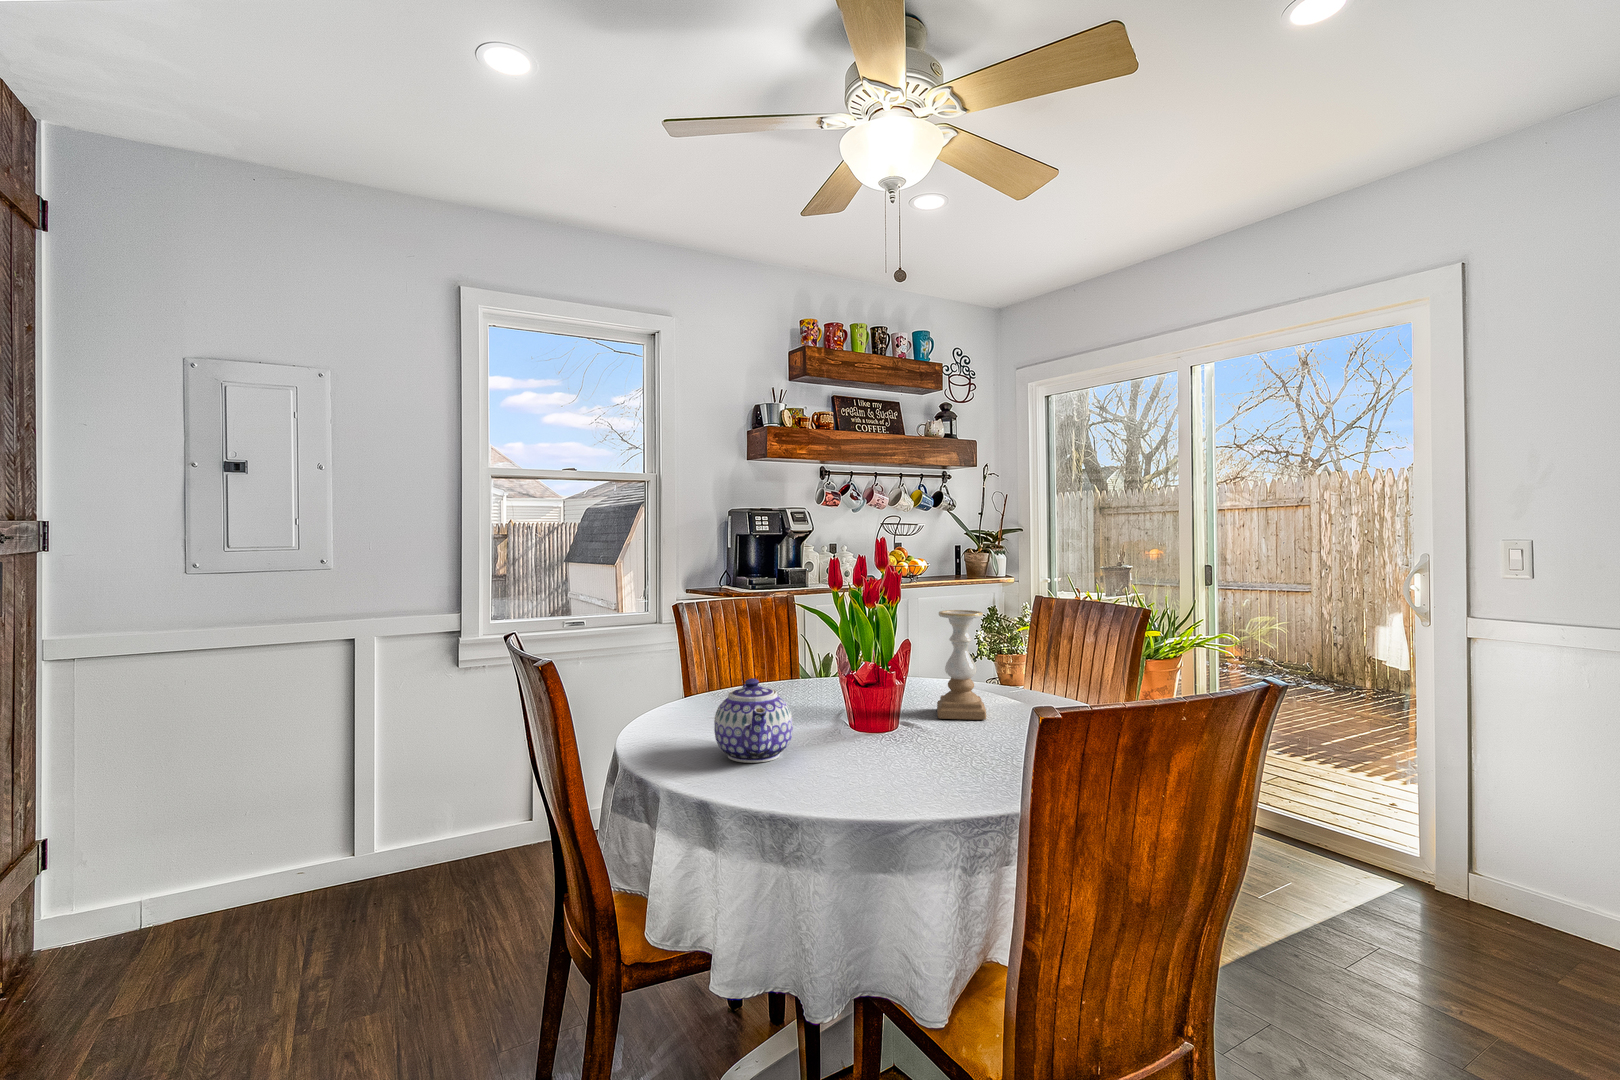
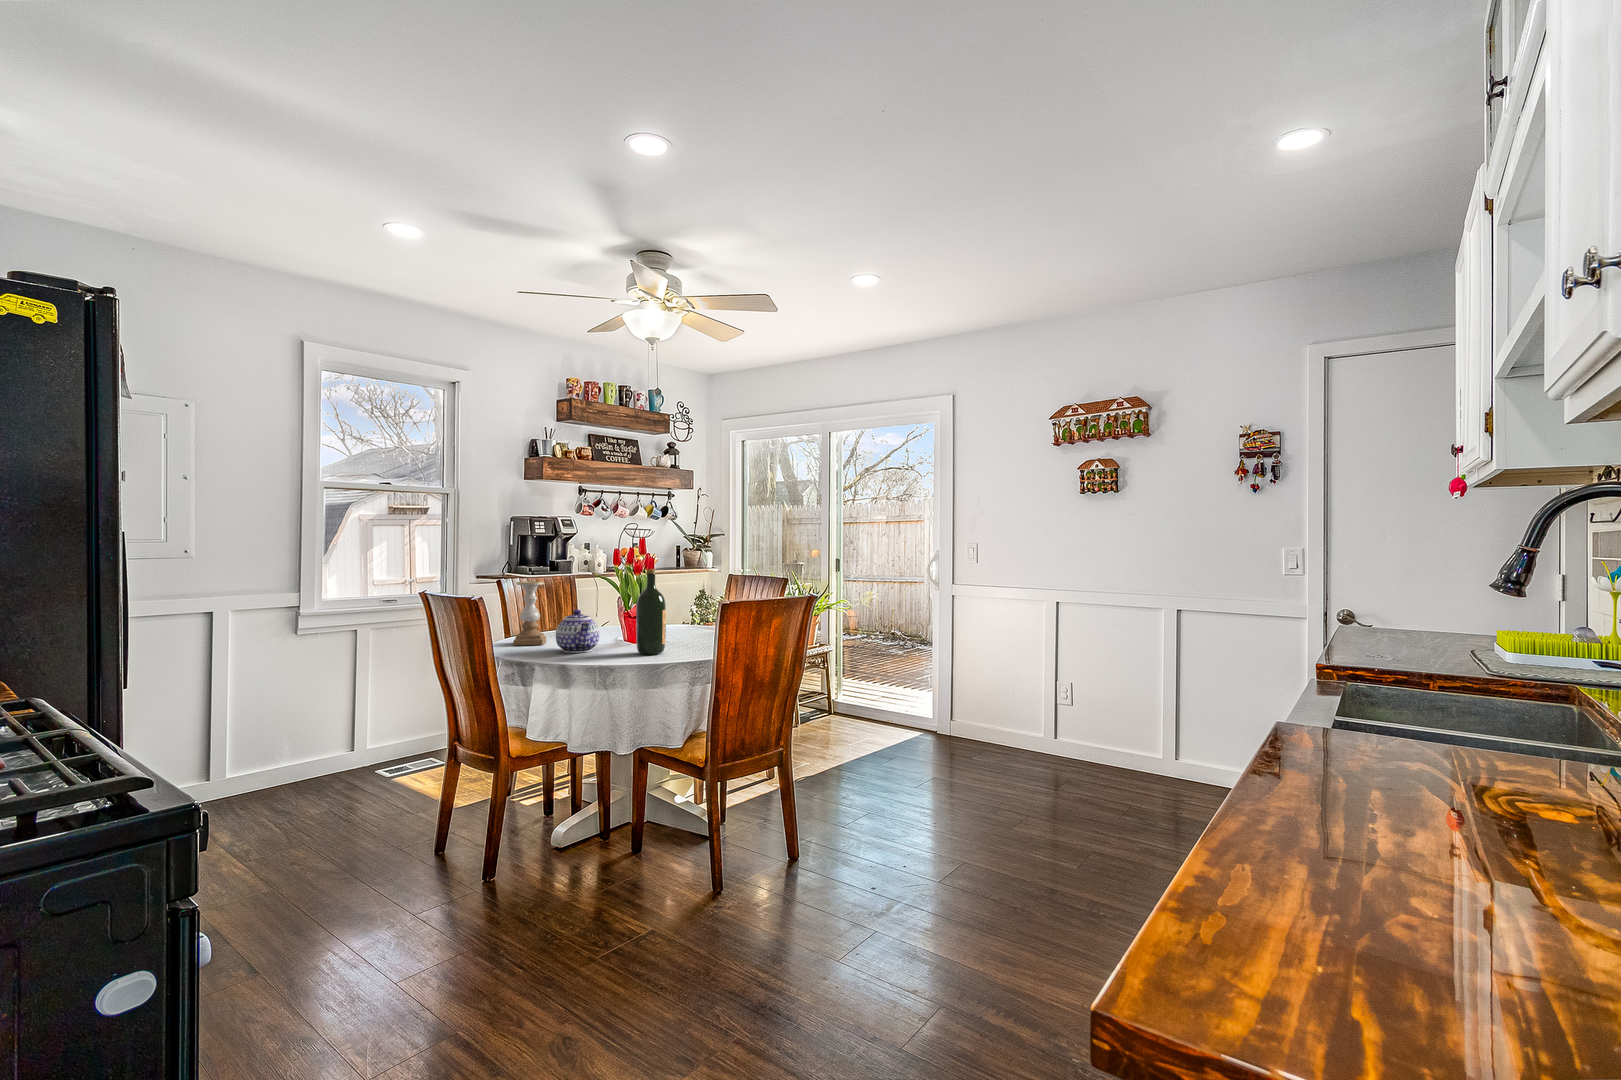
wine bottle: none [855,607,914,785] -> present [636,569,666,655]
candle holder: present [937,610,986,720] -> present [513,581,546,645]

